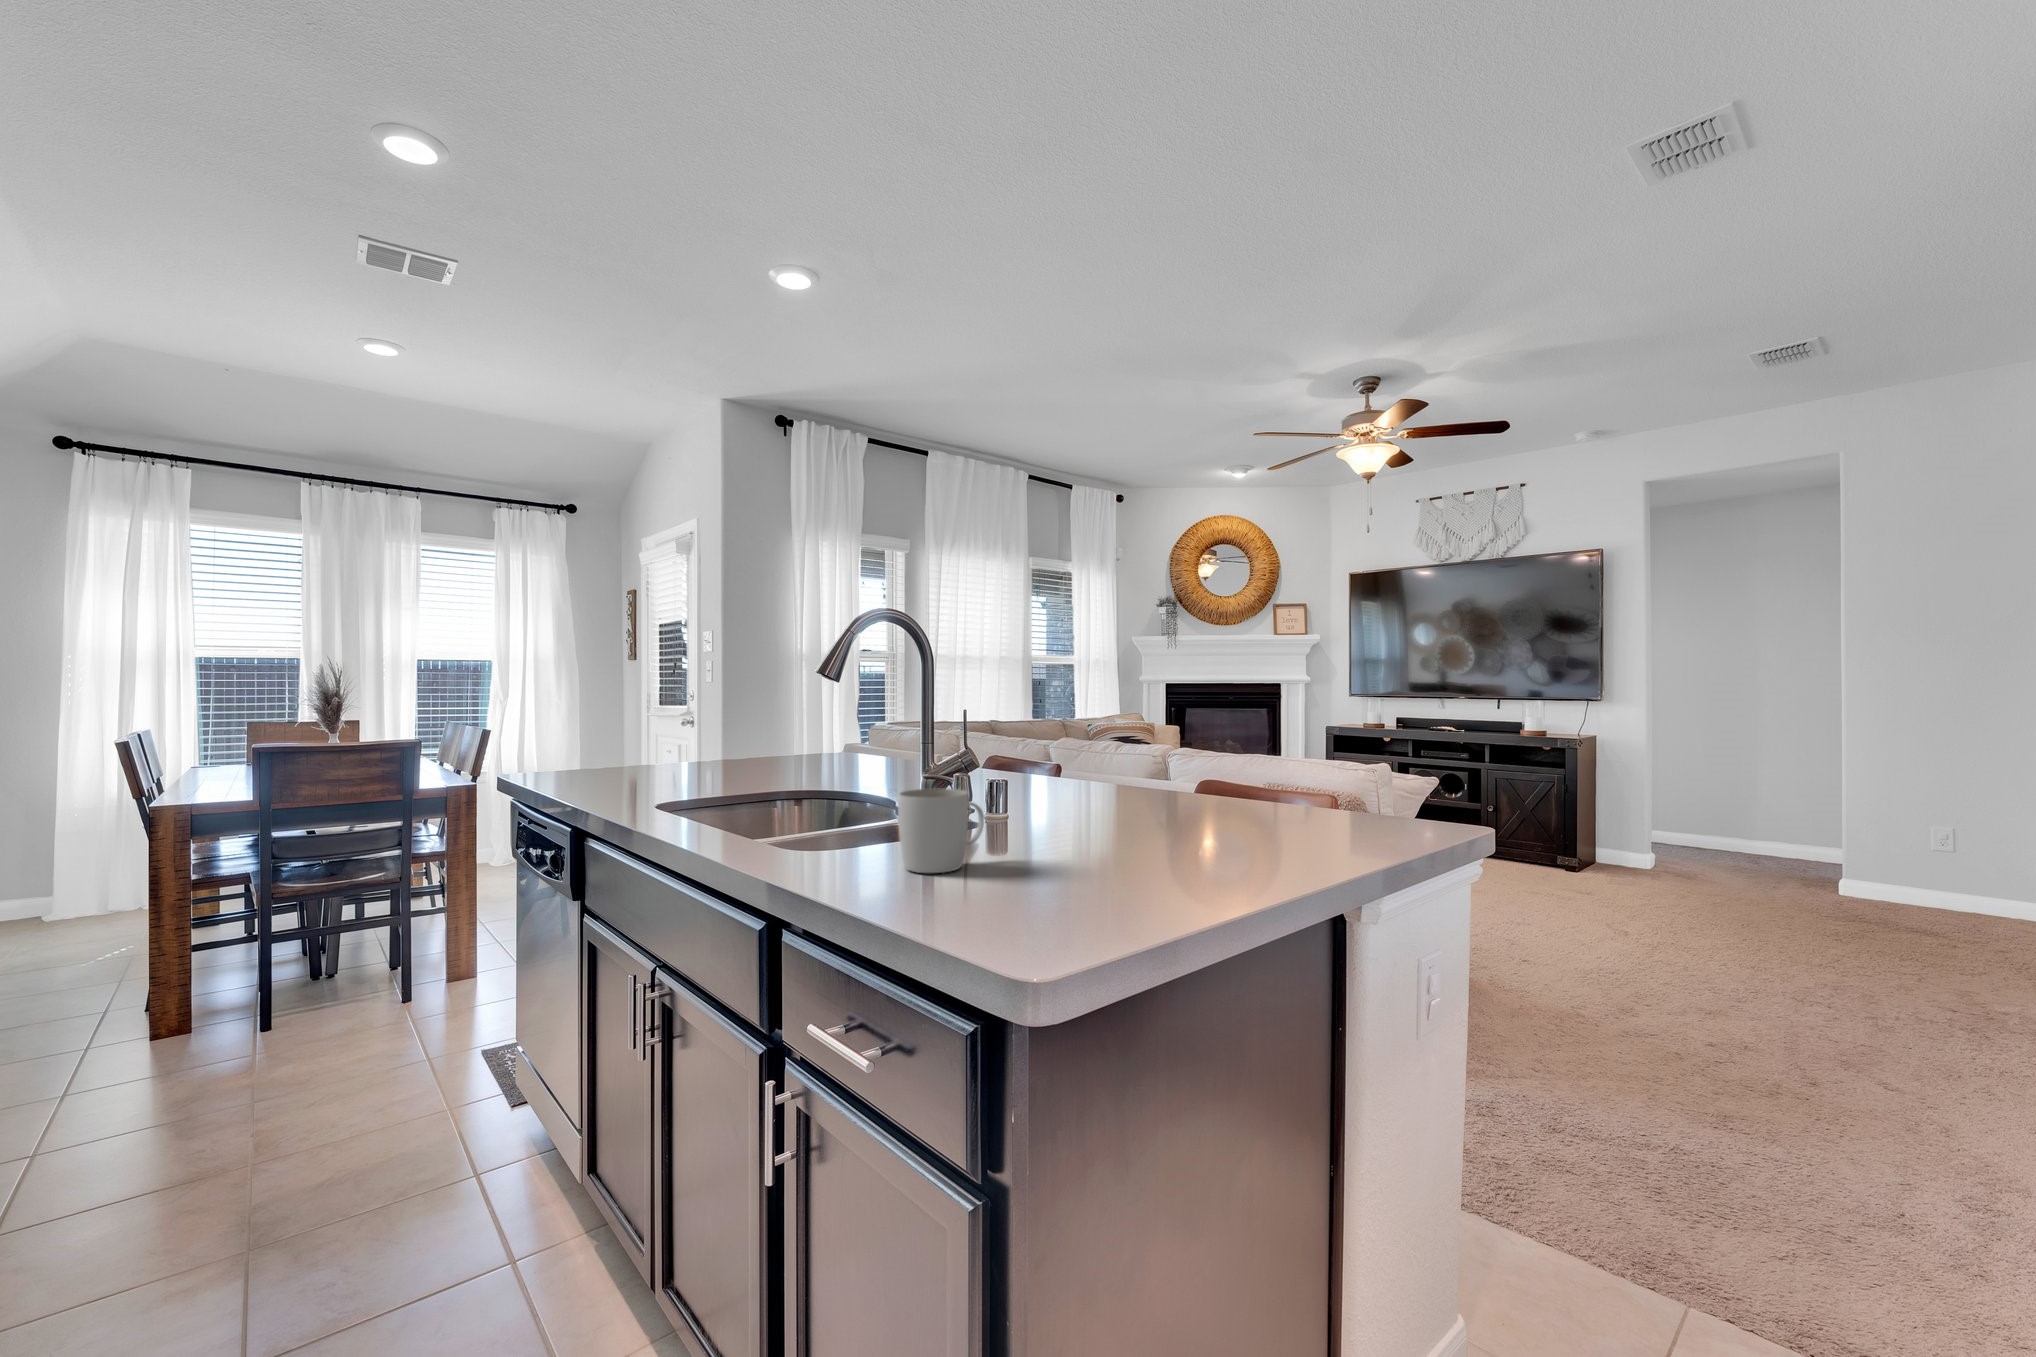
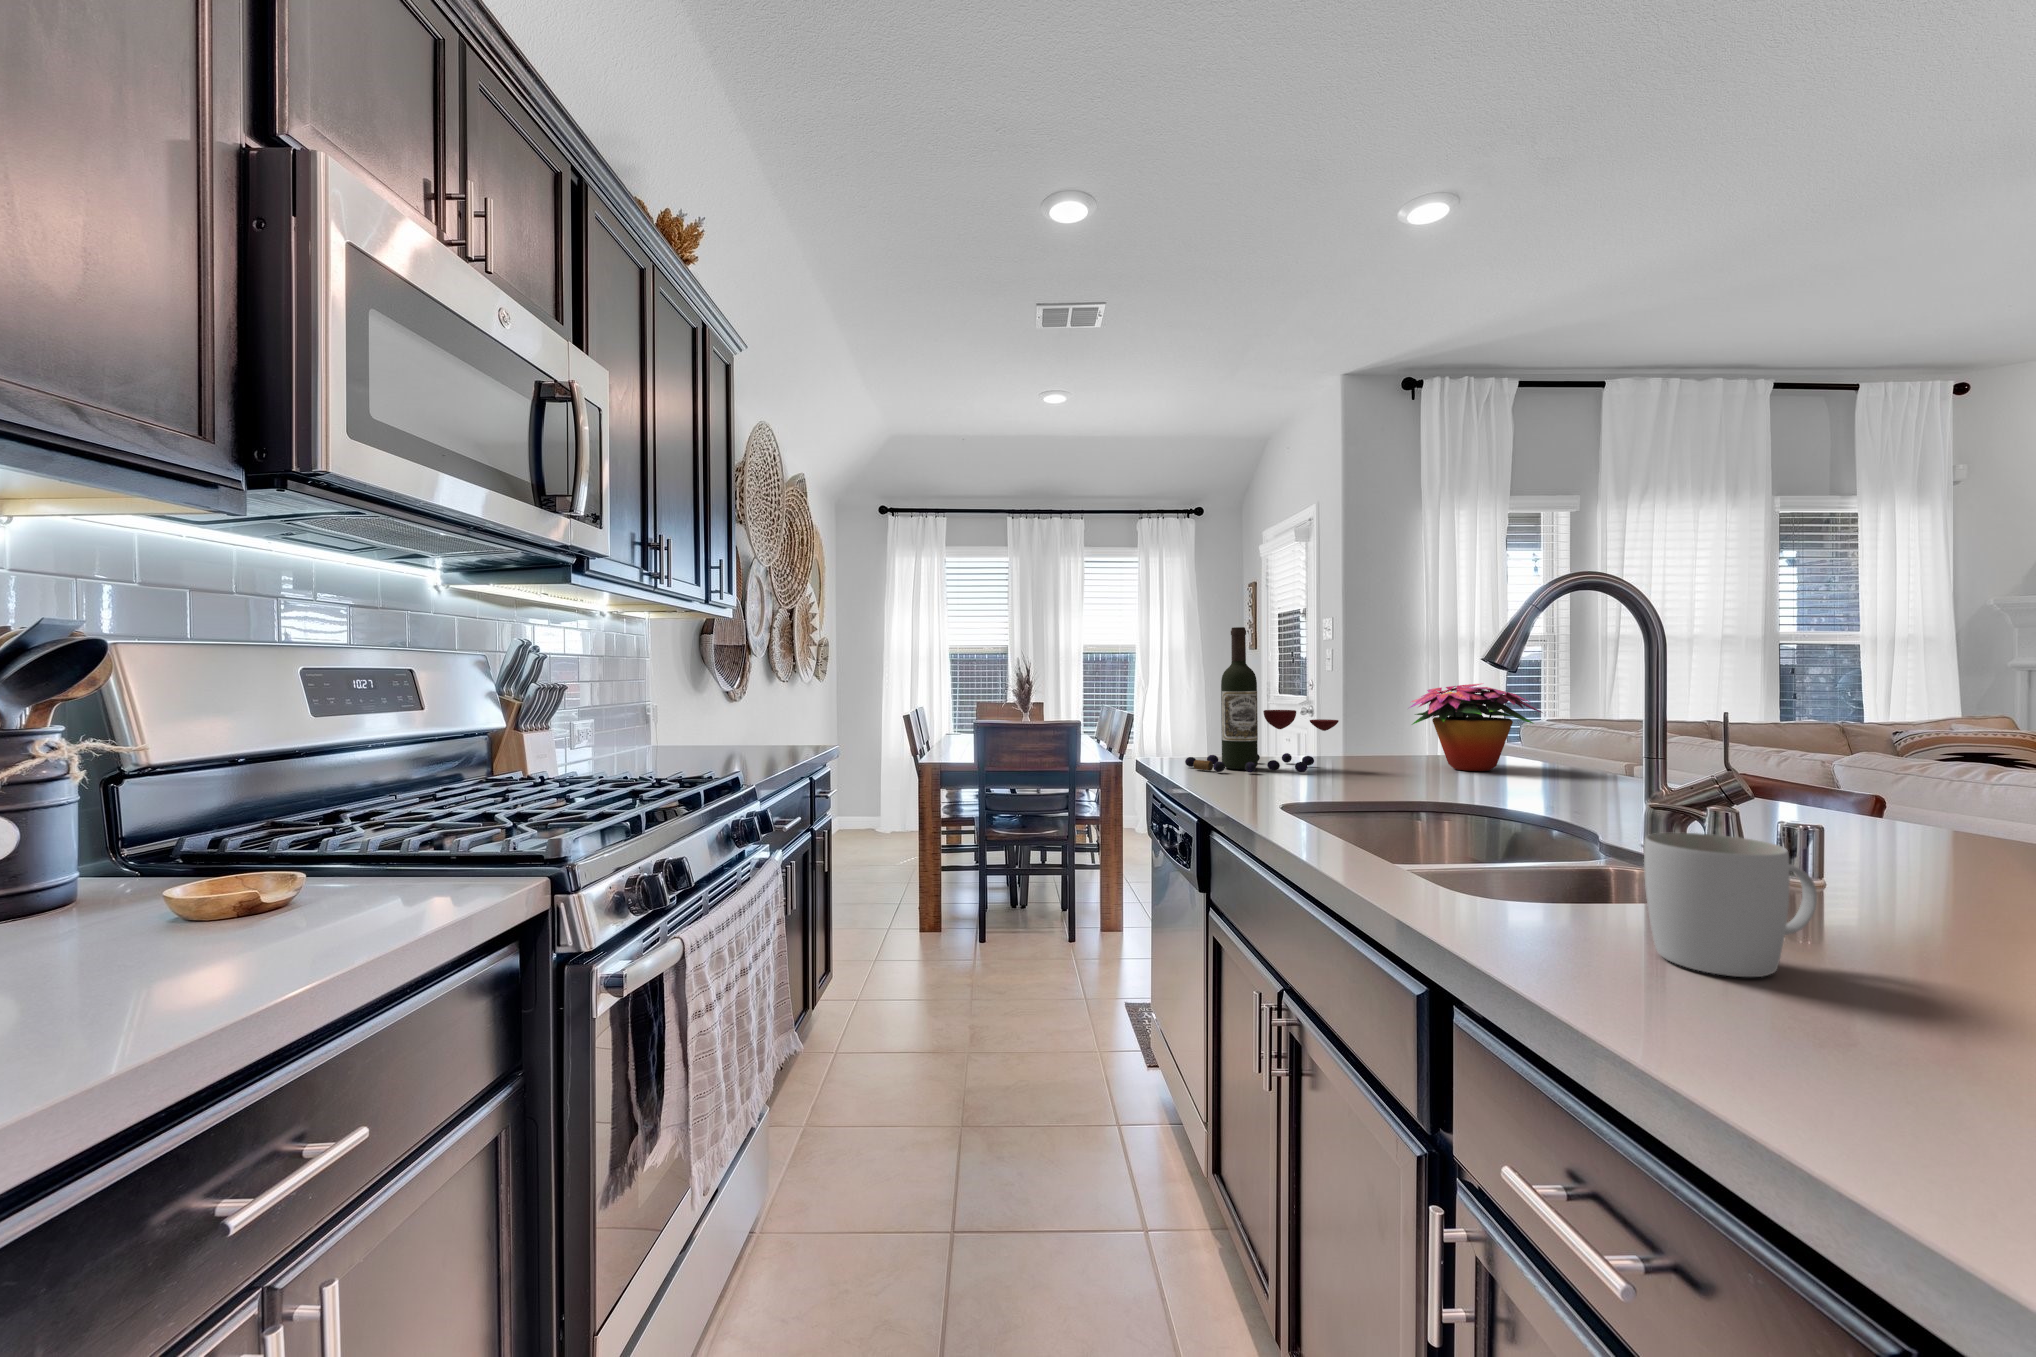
wine bottle: none [557,641,715,783] -> present [1185,627,1339,772]
flower arrangement: none [769,693,878,767] -> present [1410,683,1542,771]

